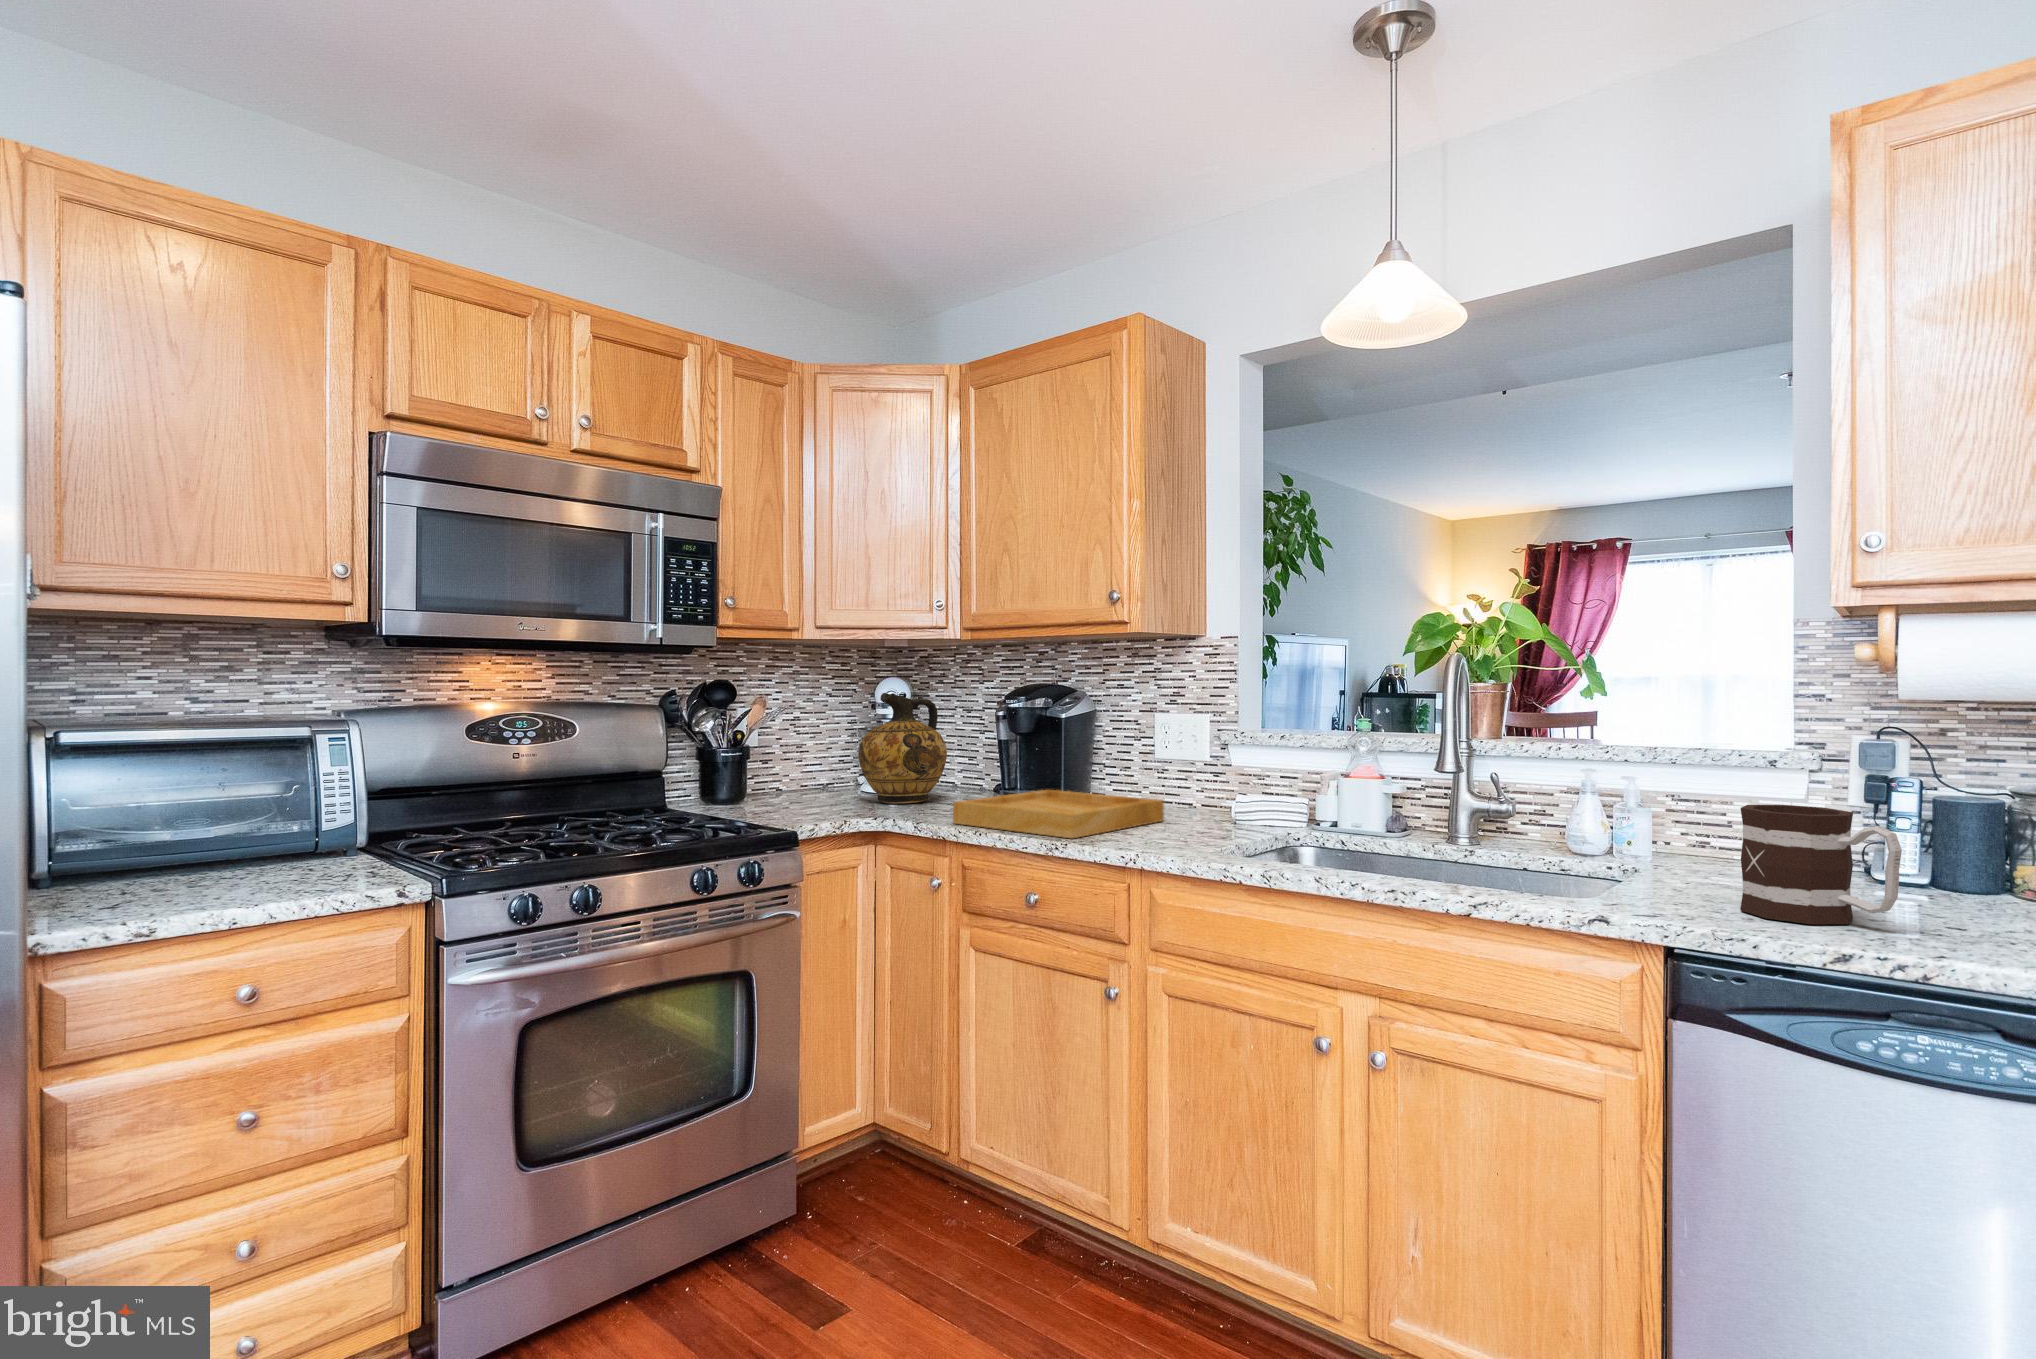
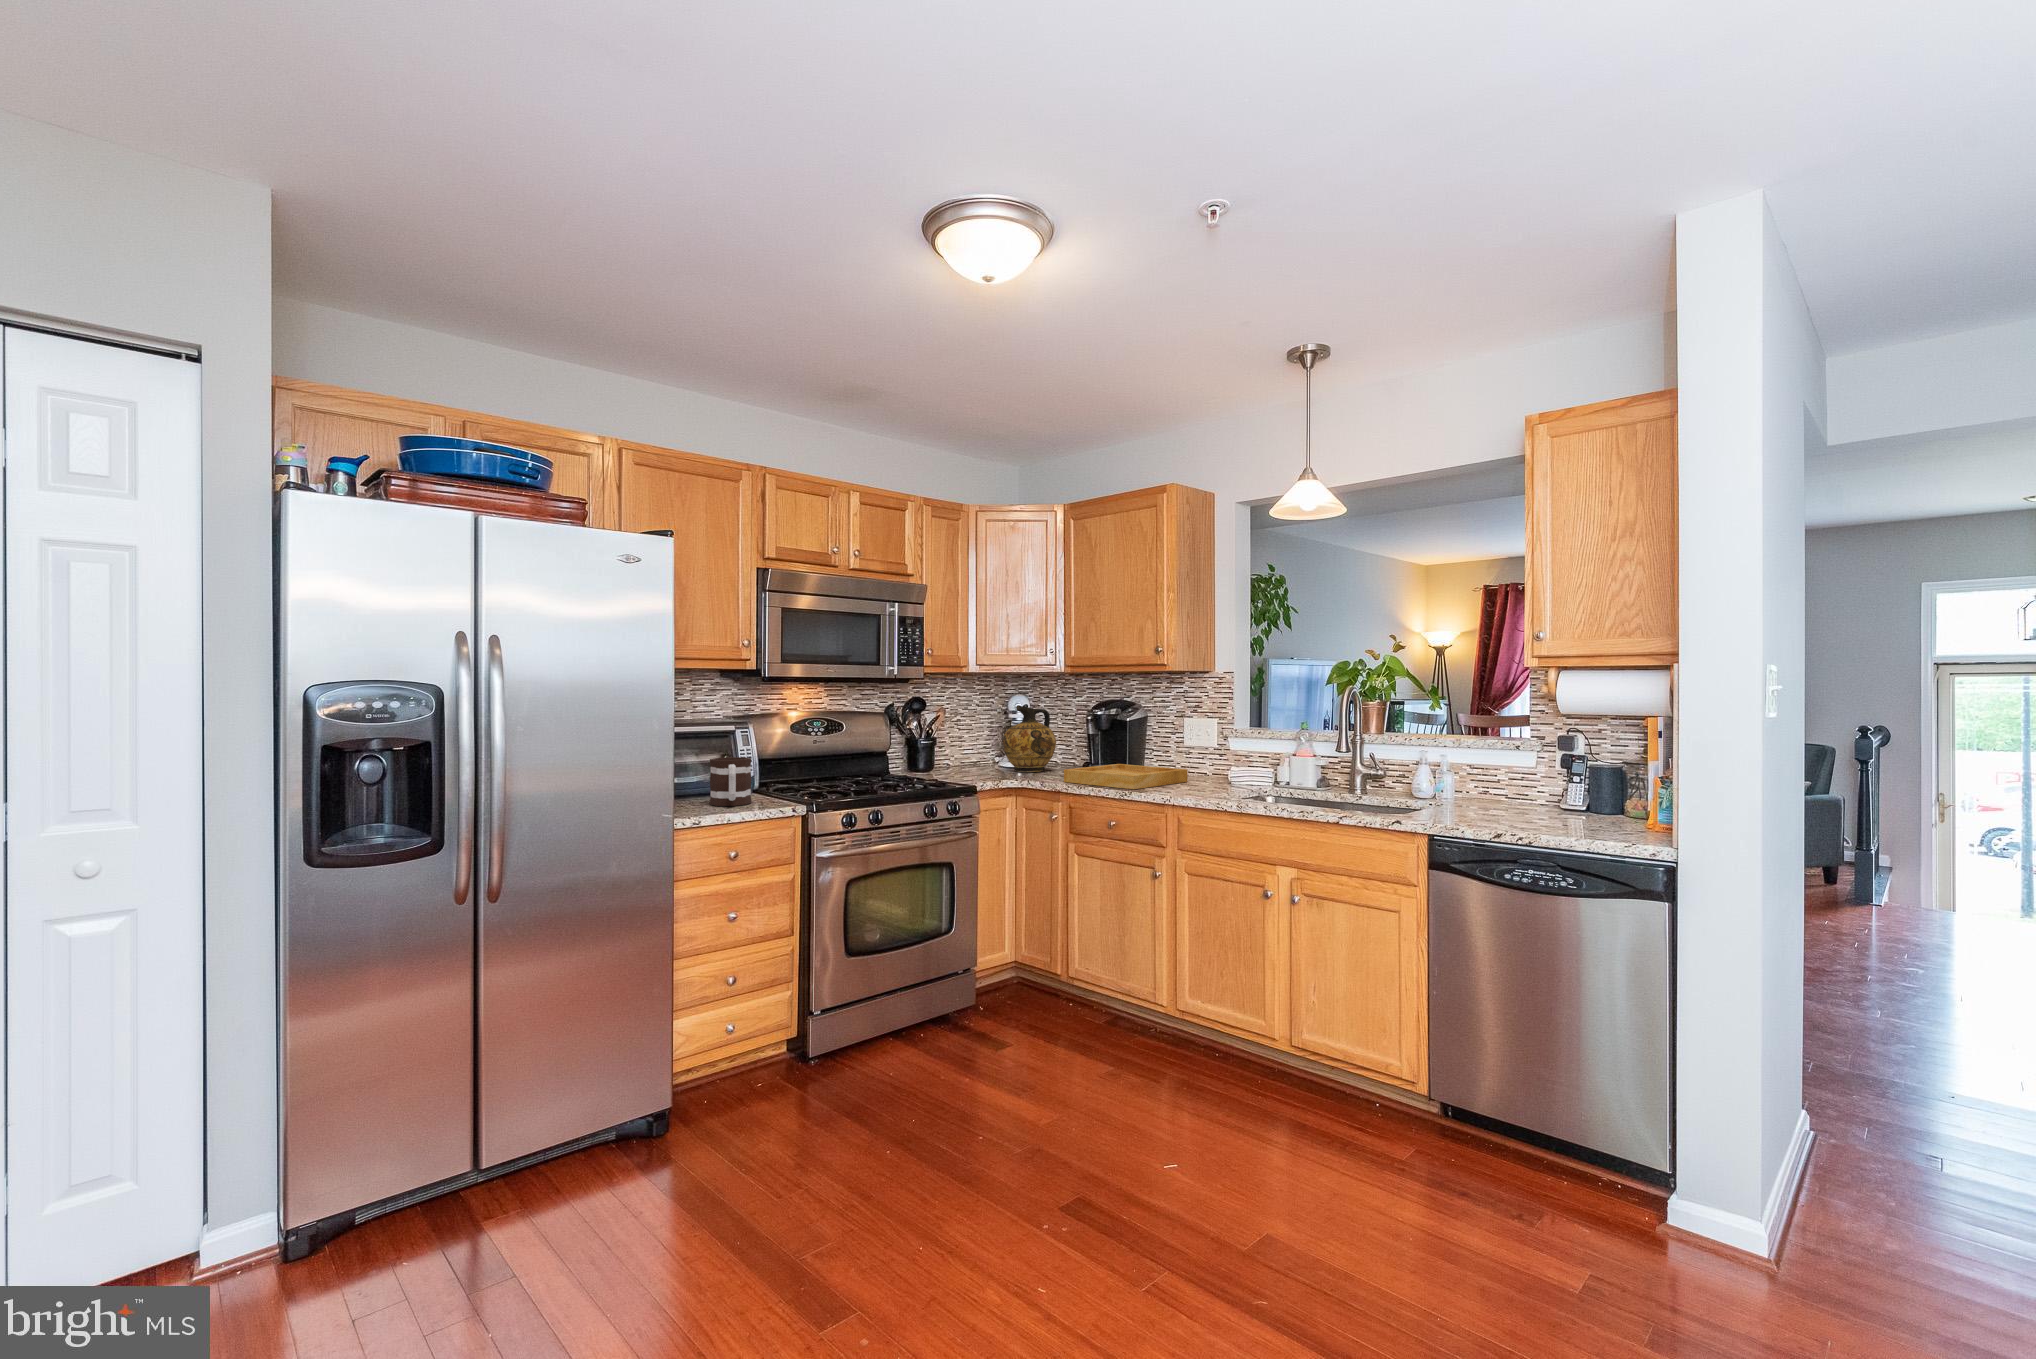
mug: present [1740,805,1902,924] -> present [710,757,752,806]

